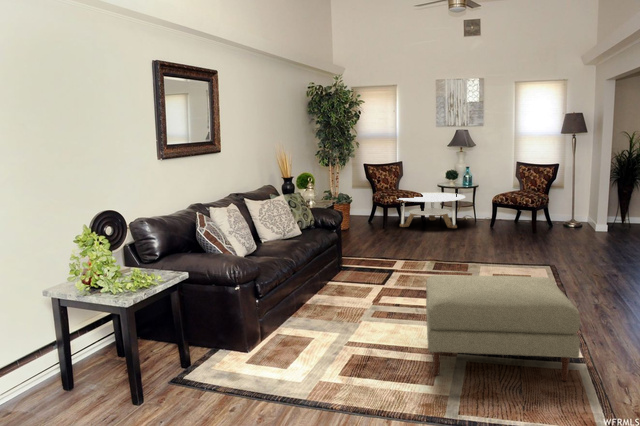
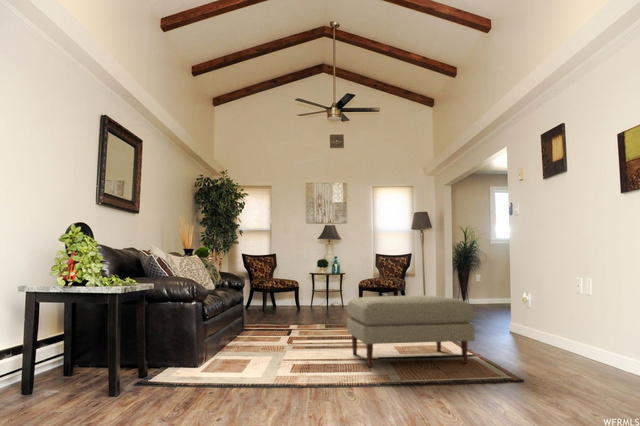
round table: present [398,192,465,228] -> none [273,282,336,311]

